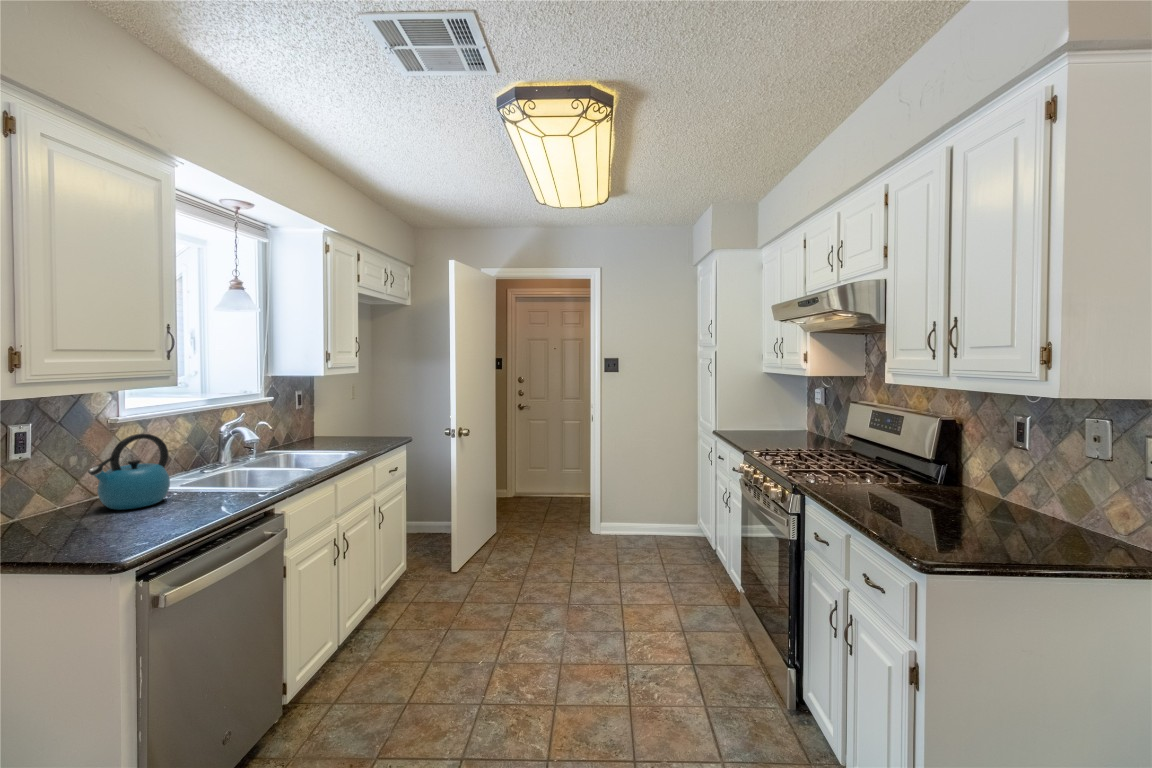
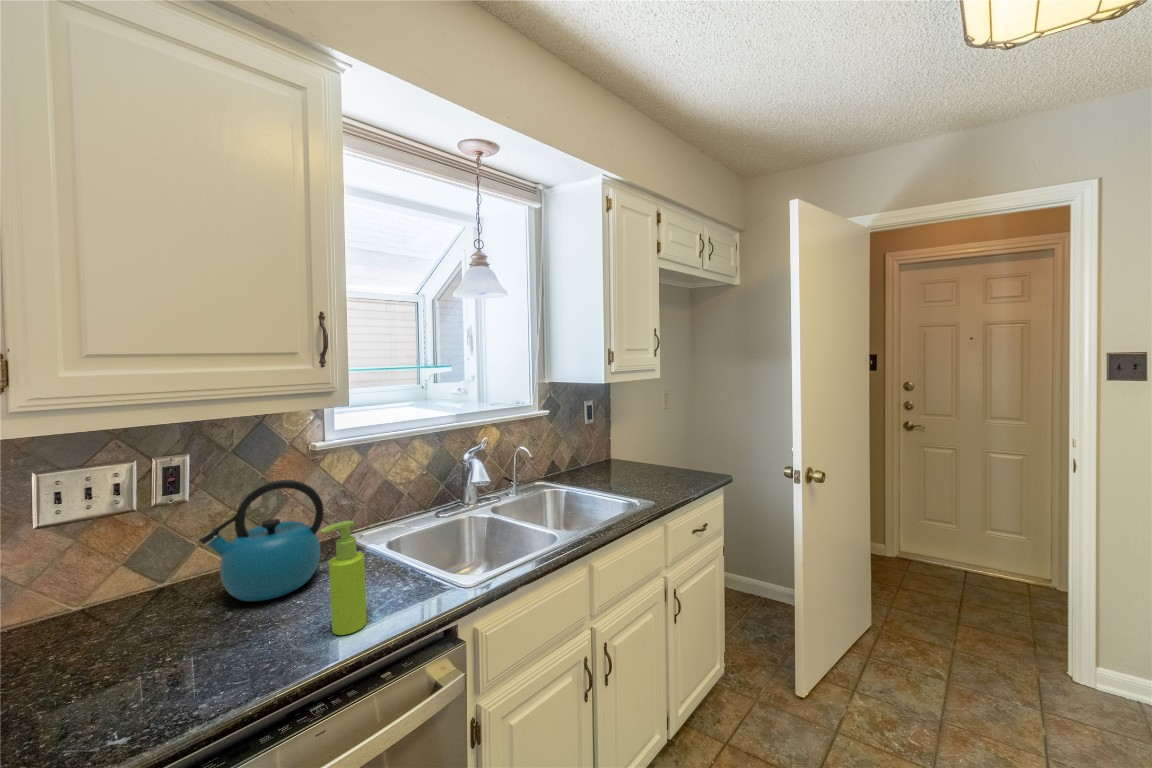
soap dispenser: none [219,444,241,503] -> present [320,520,367,635]

